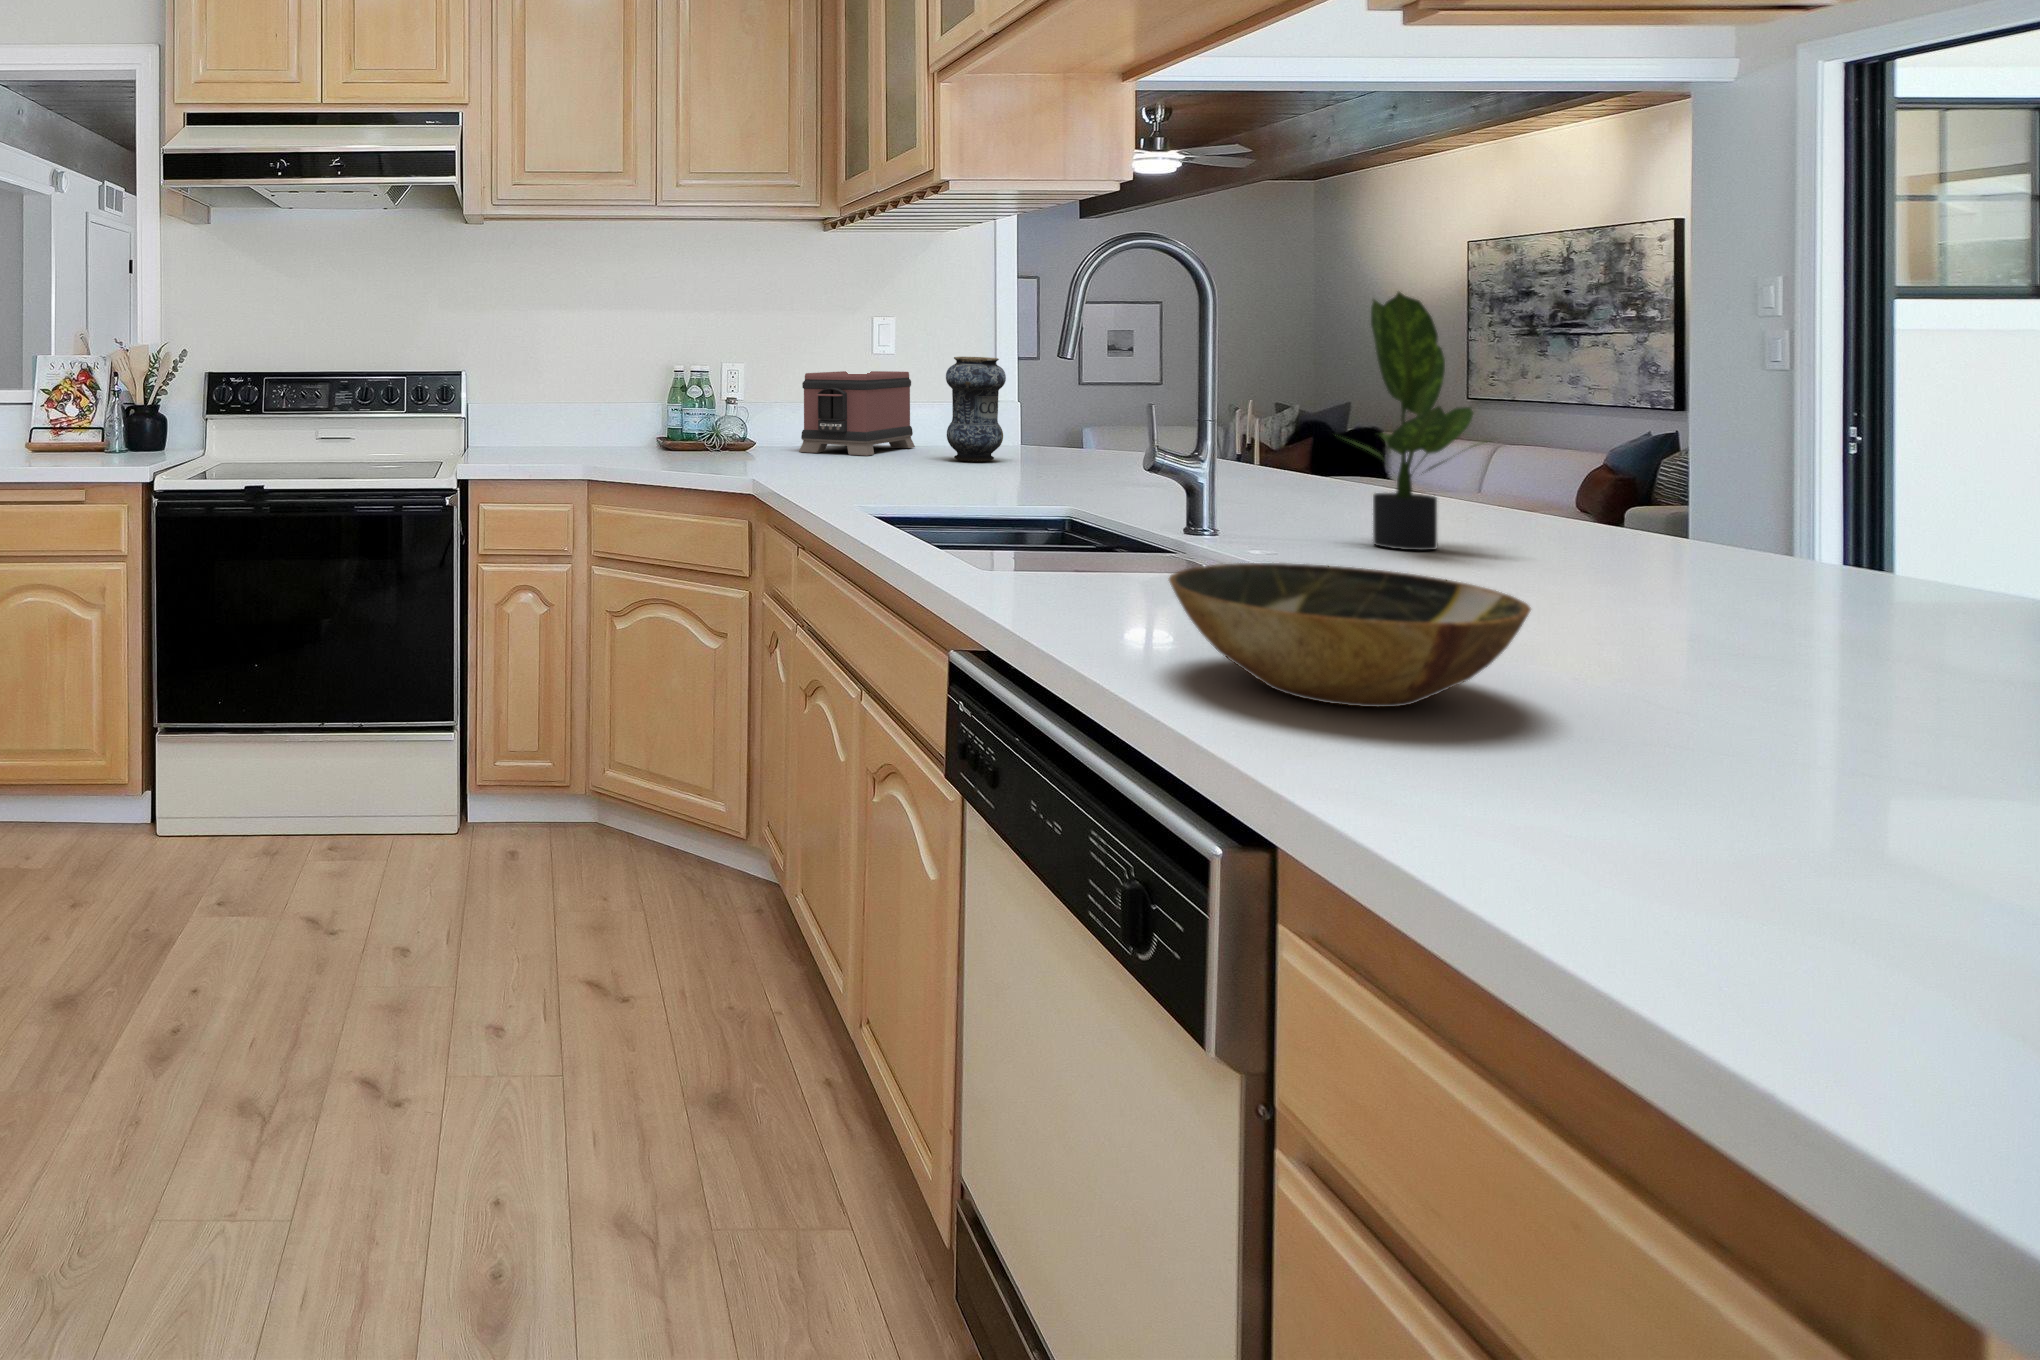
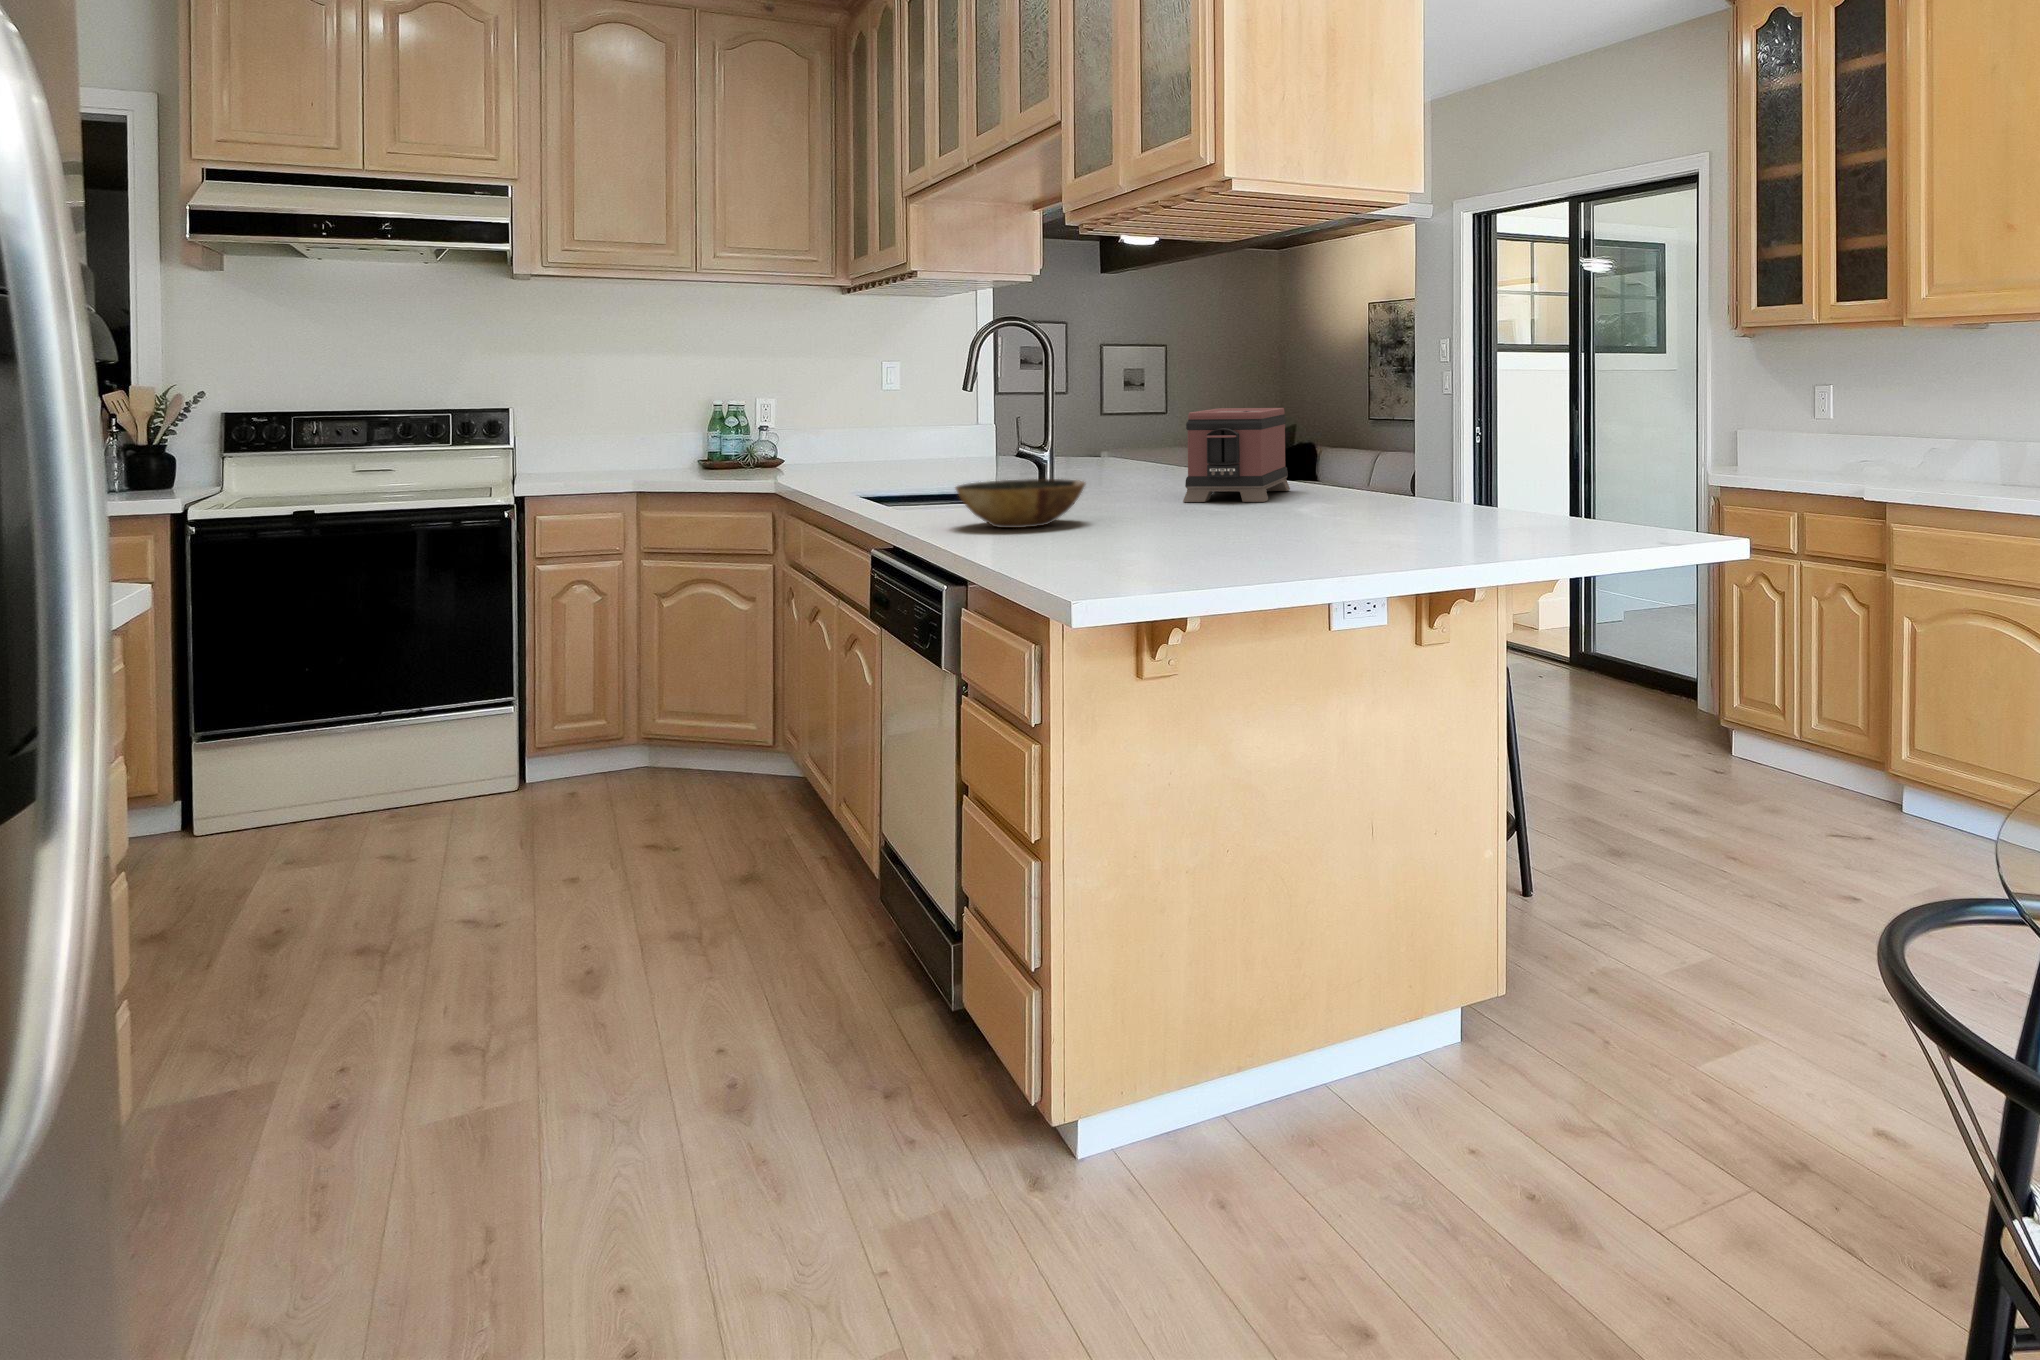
potted plant: present [1350,292,1476,550] -> none [1111,353,1184,487]
vase: present [946,357,1006,462] -> none [934,389,977,464]
toaster: present [799,371,915,456] -> present [1183,408,1290,502]

